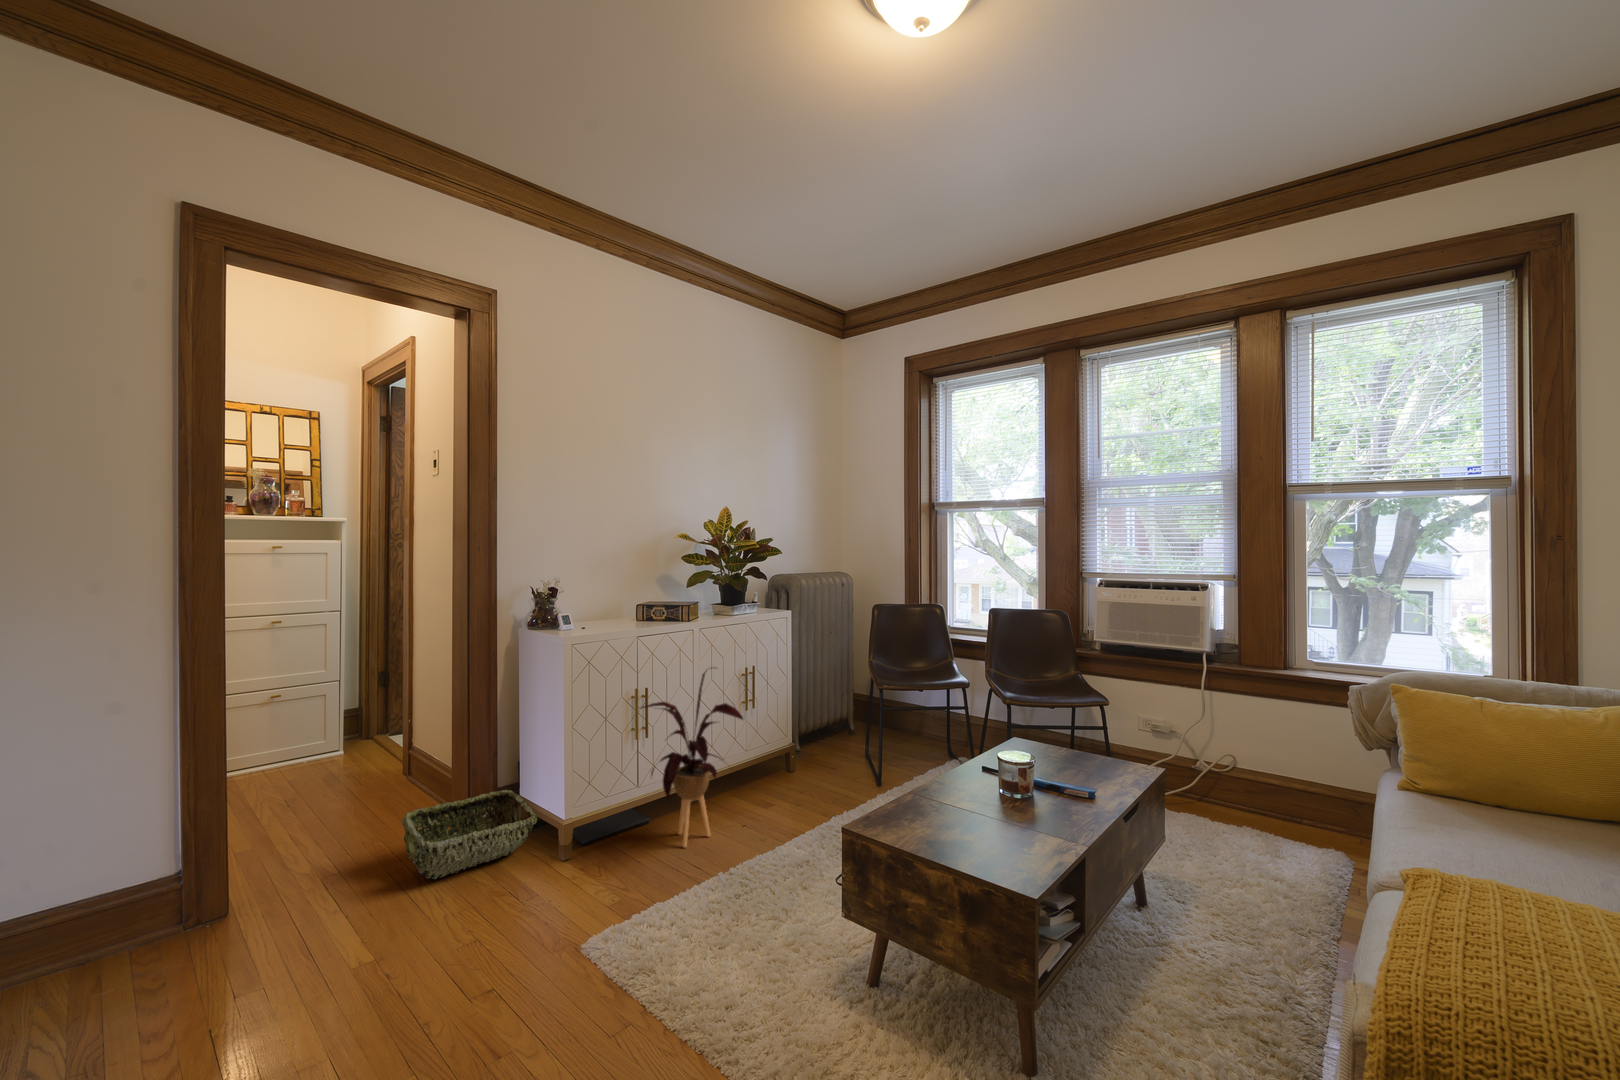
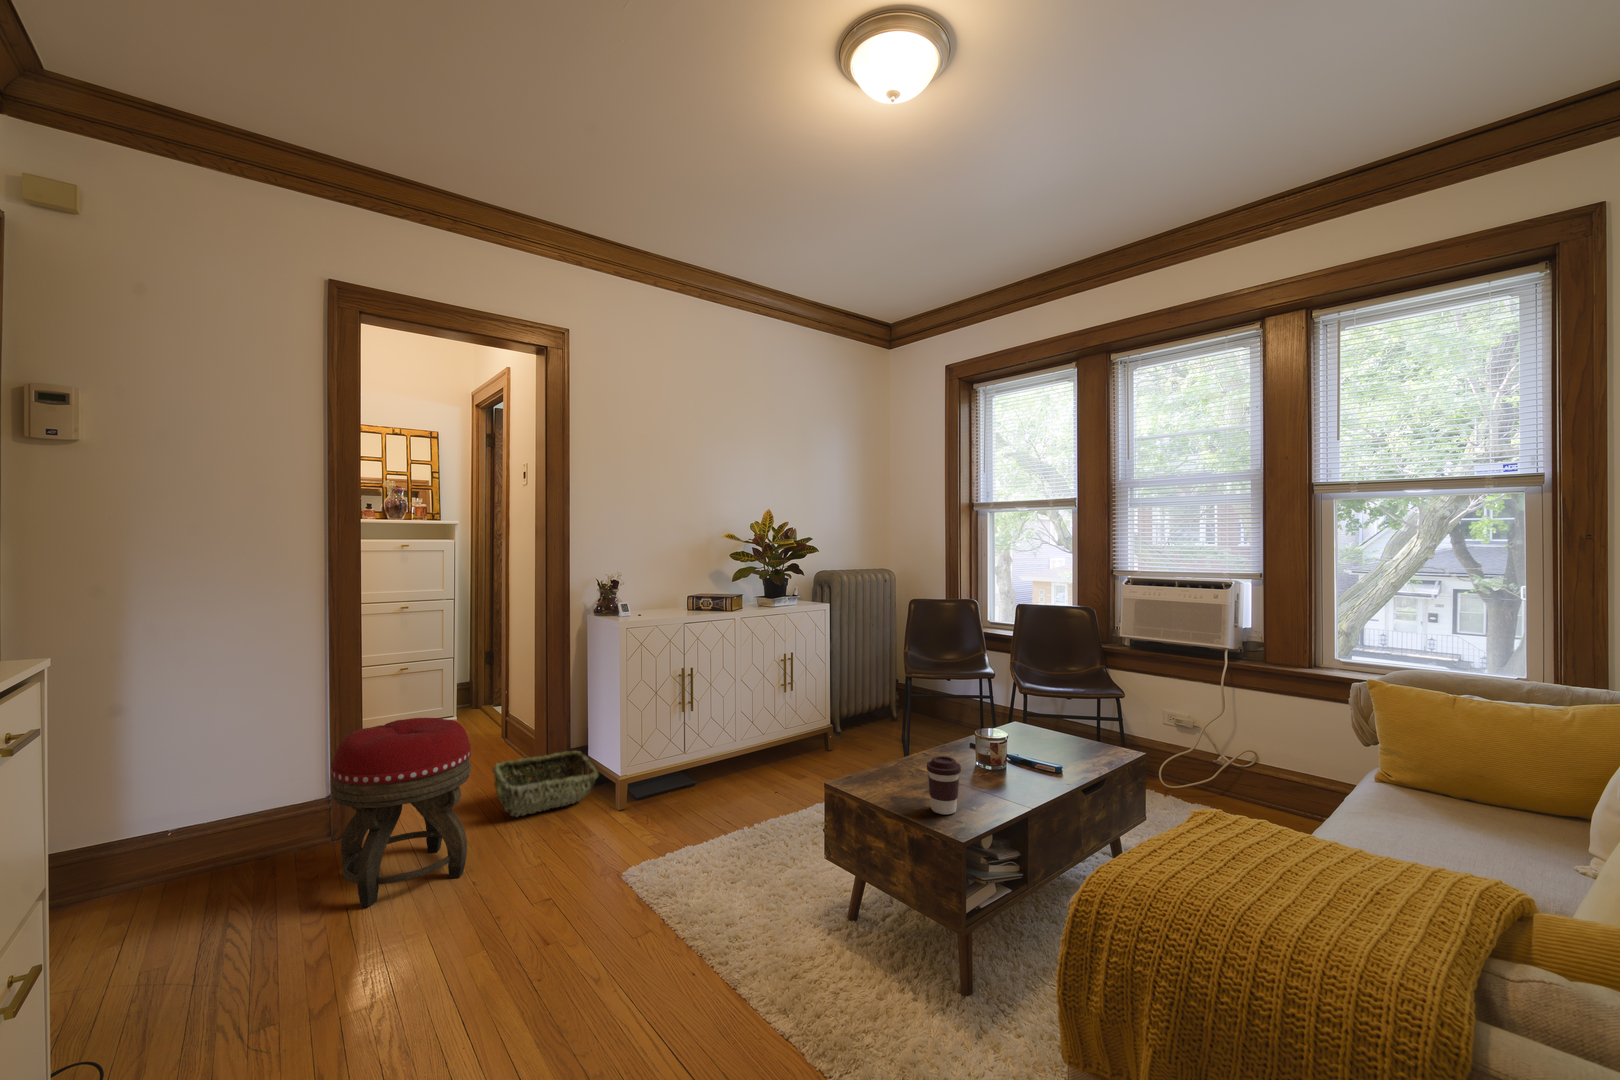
house plant: present [642,668,743,847] -> none [680,651,768,807]
footstool: none [178,766,379,1033] -> present [331,718,471,907]
coffee cup: none [973,791,1014,861] -> present [927,756,961,814]

